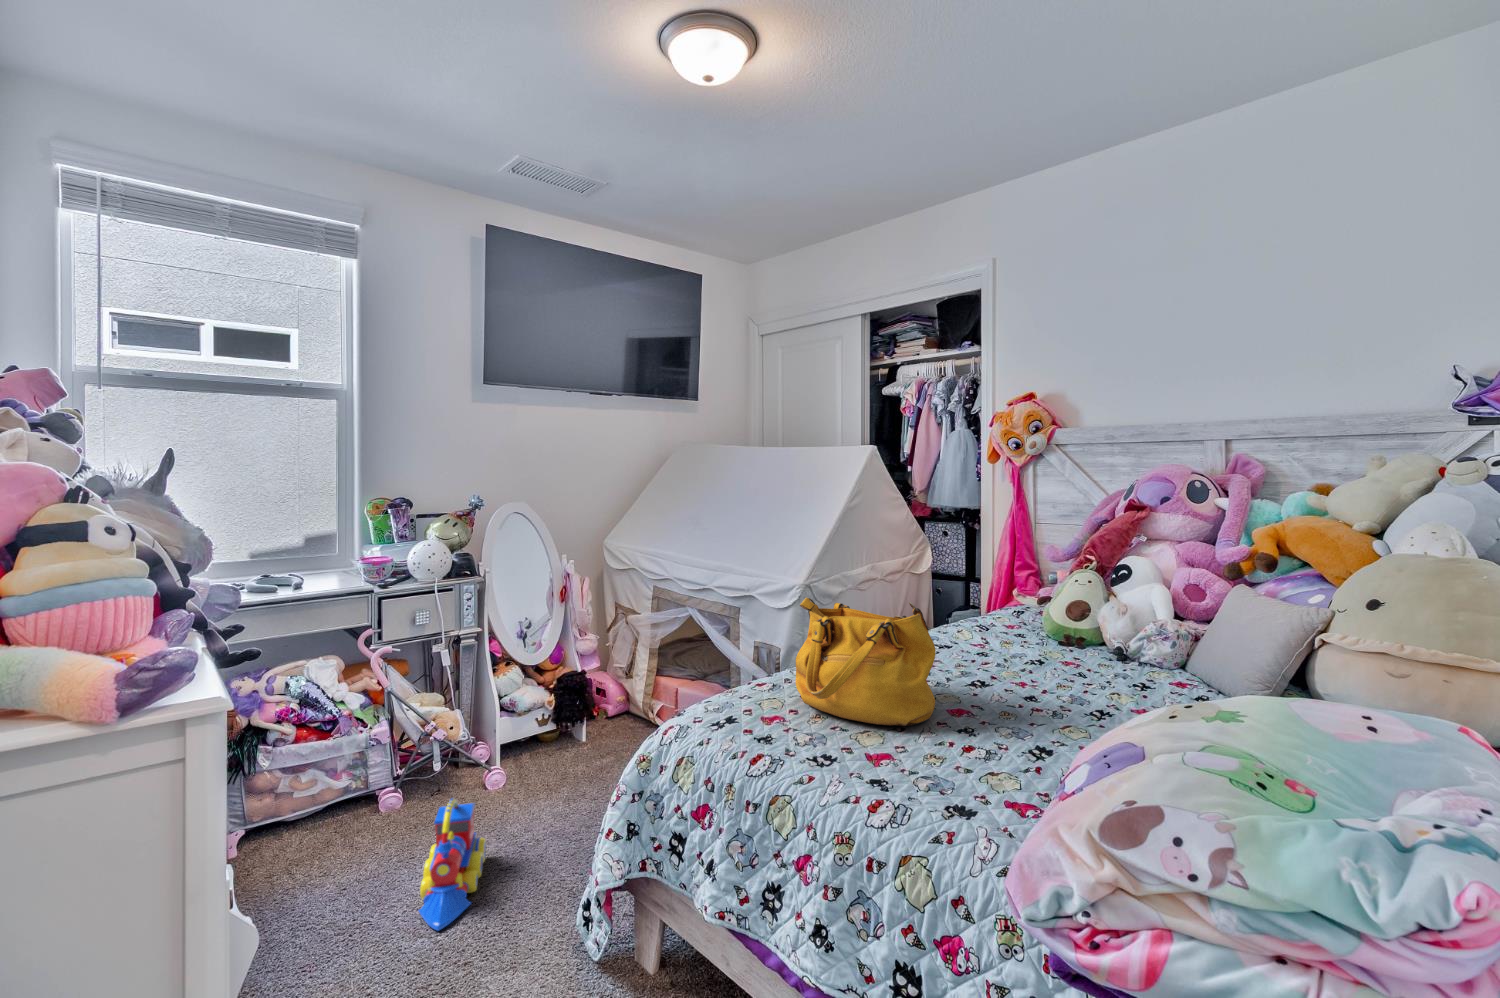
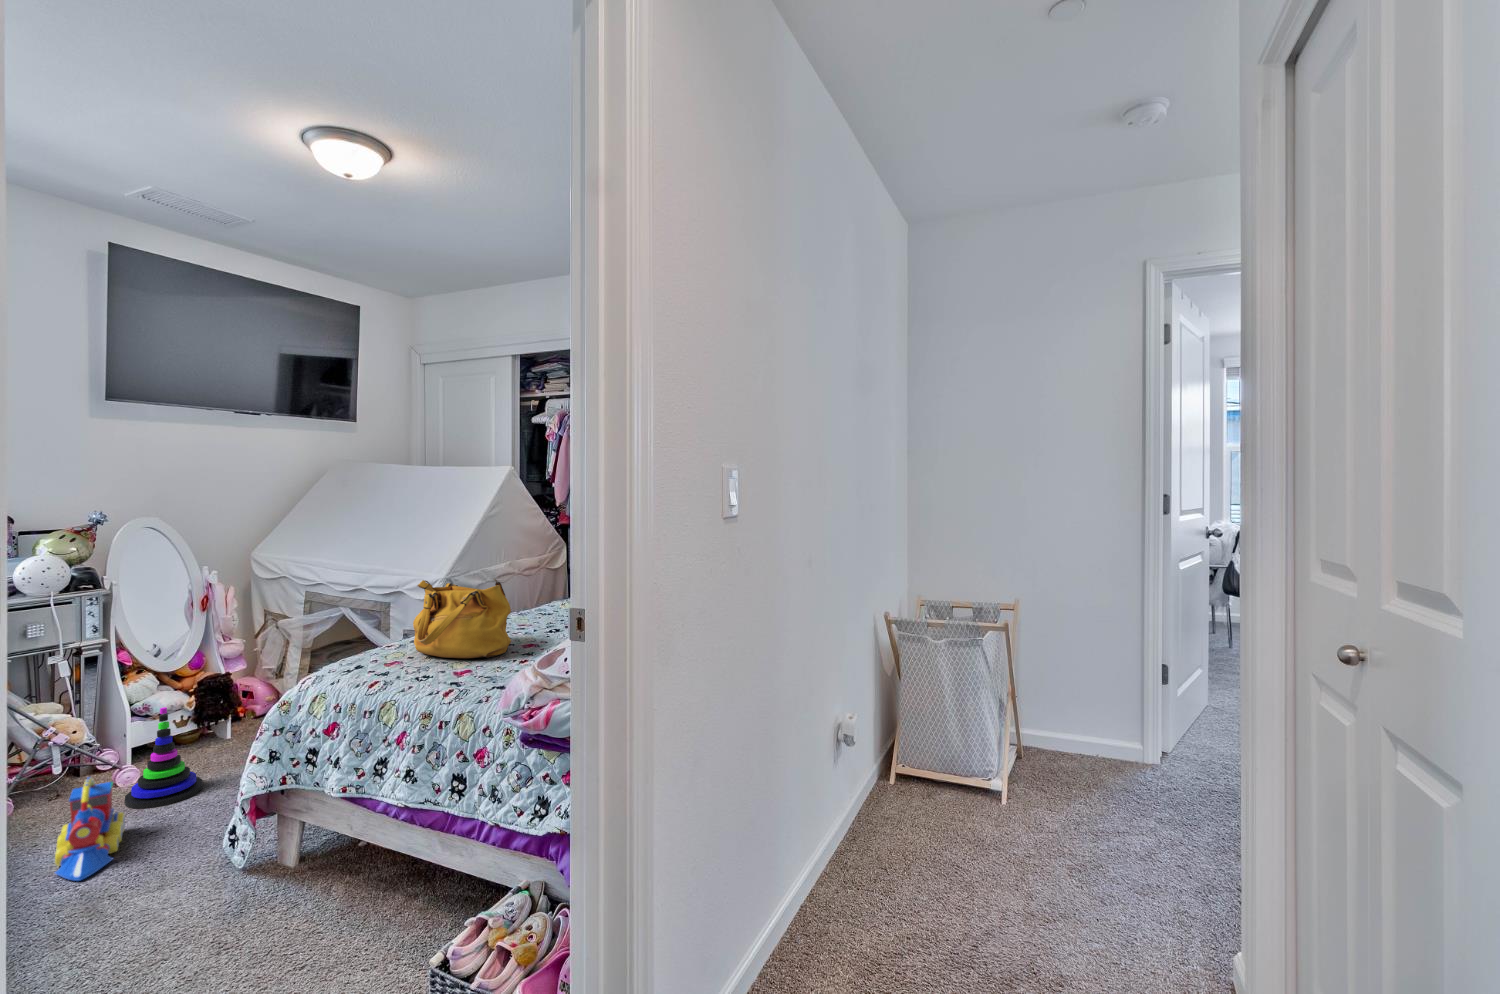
stacking toy: none [490,715,559,829] -> present [124,707,203,809]

